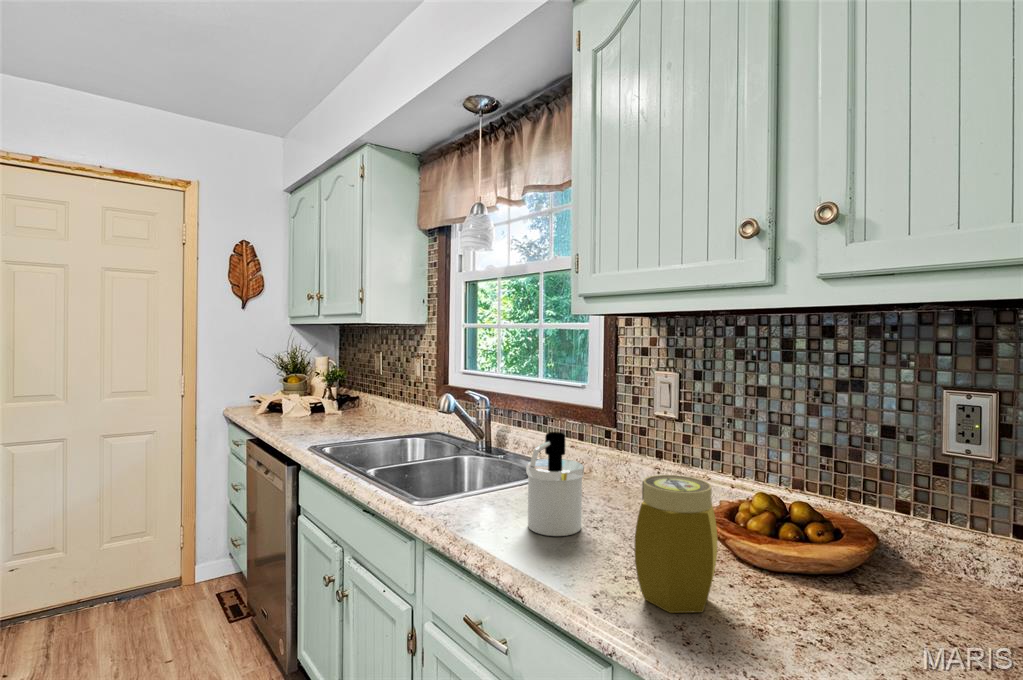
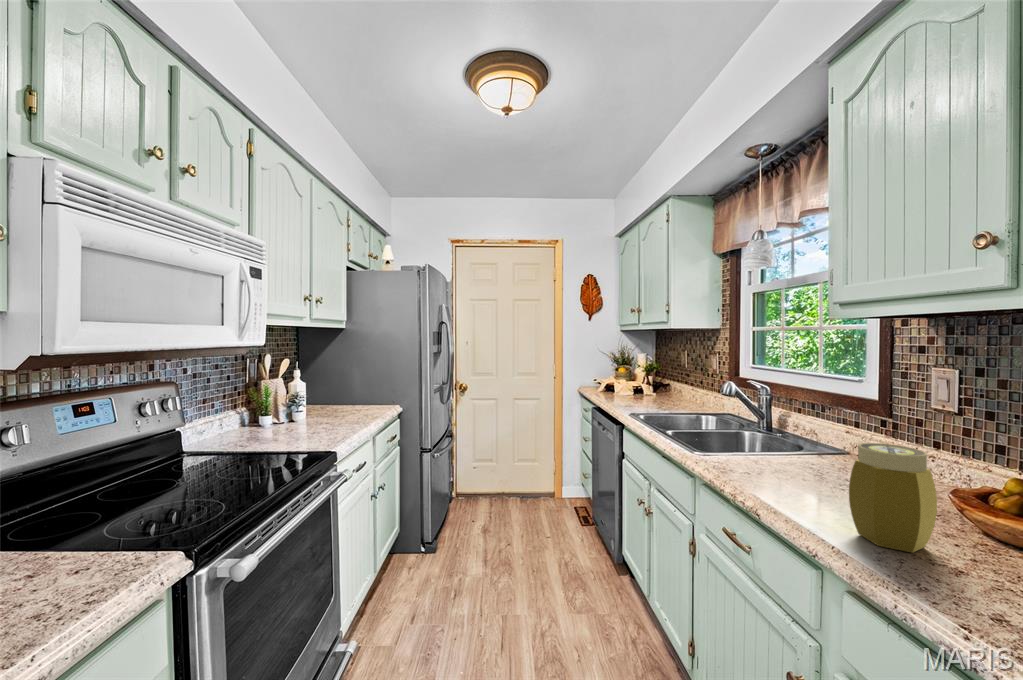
soap dispenser: present [526,432,584,536] -> none [773,409,831,489]

